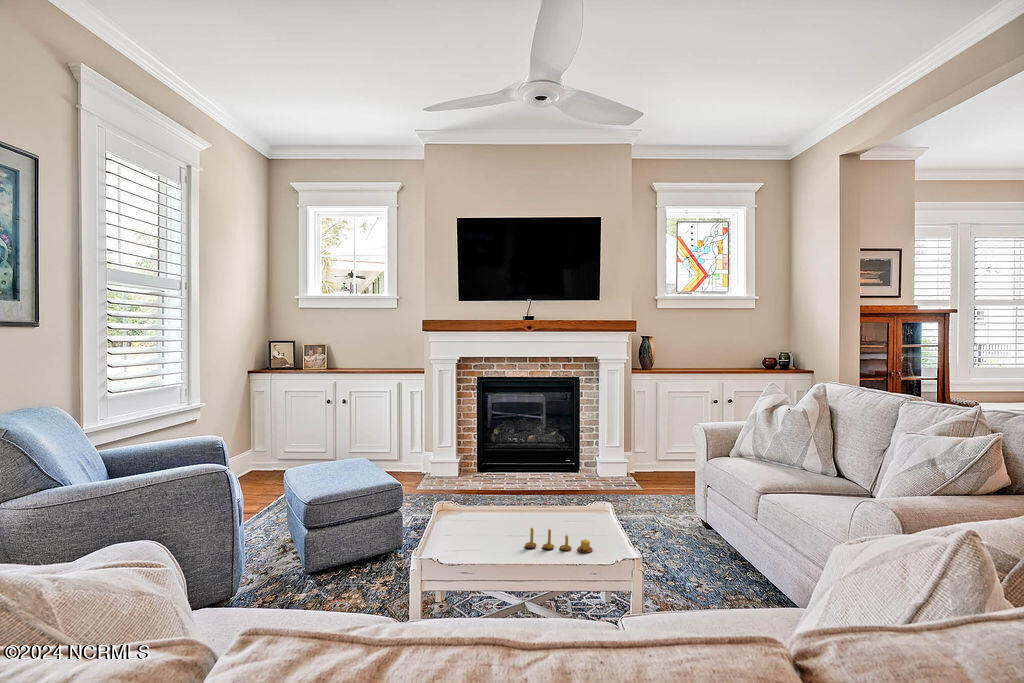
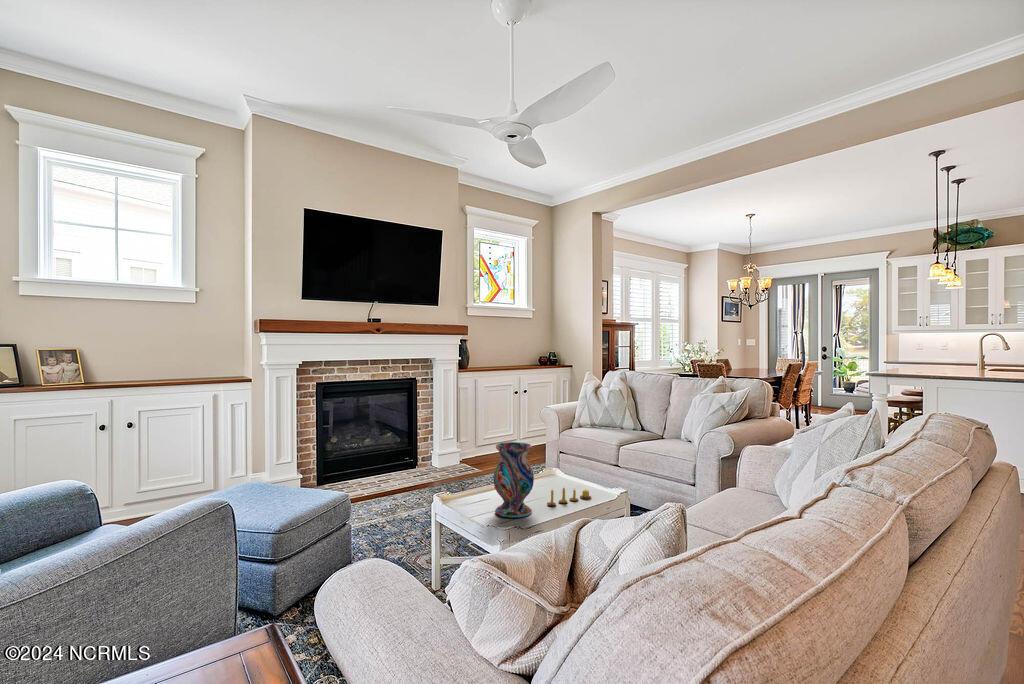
vase: none [457,459,504,550] -> present [493,442,534,518]

